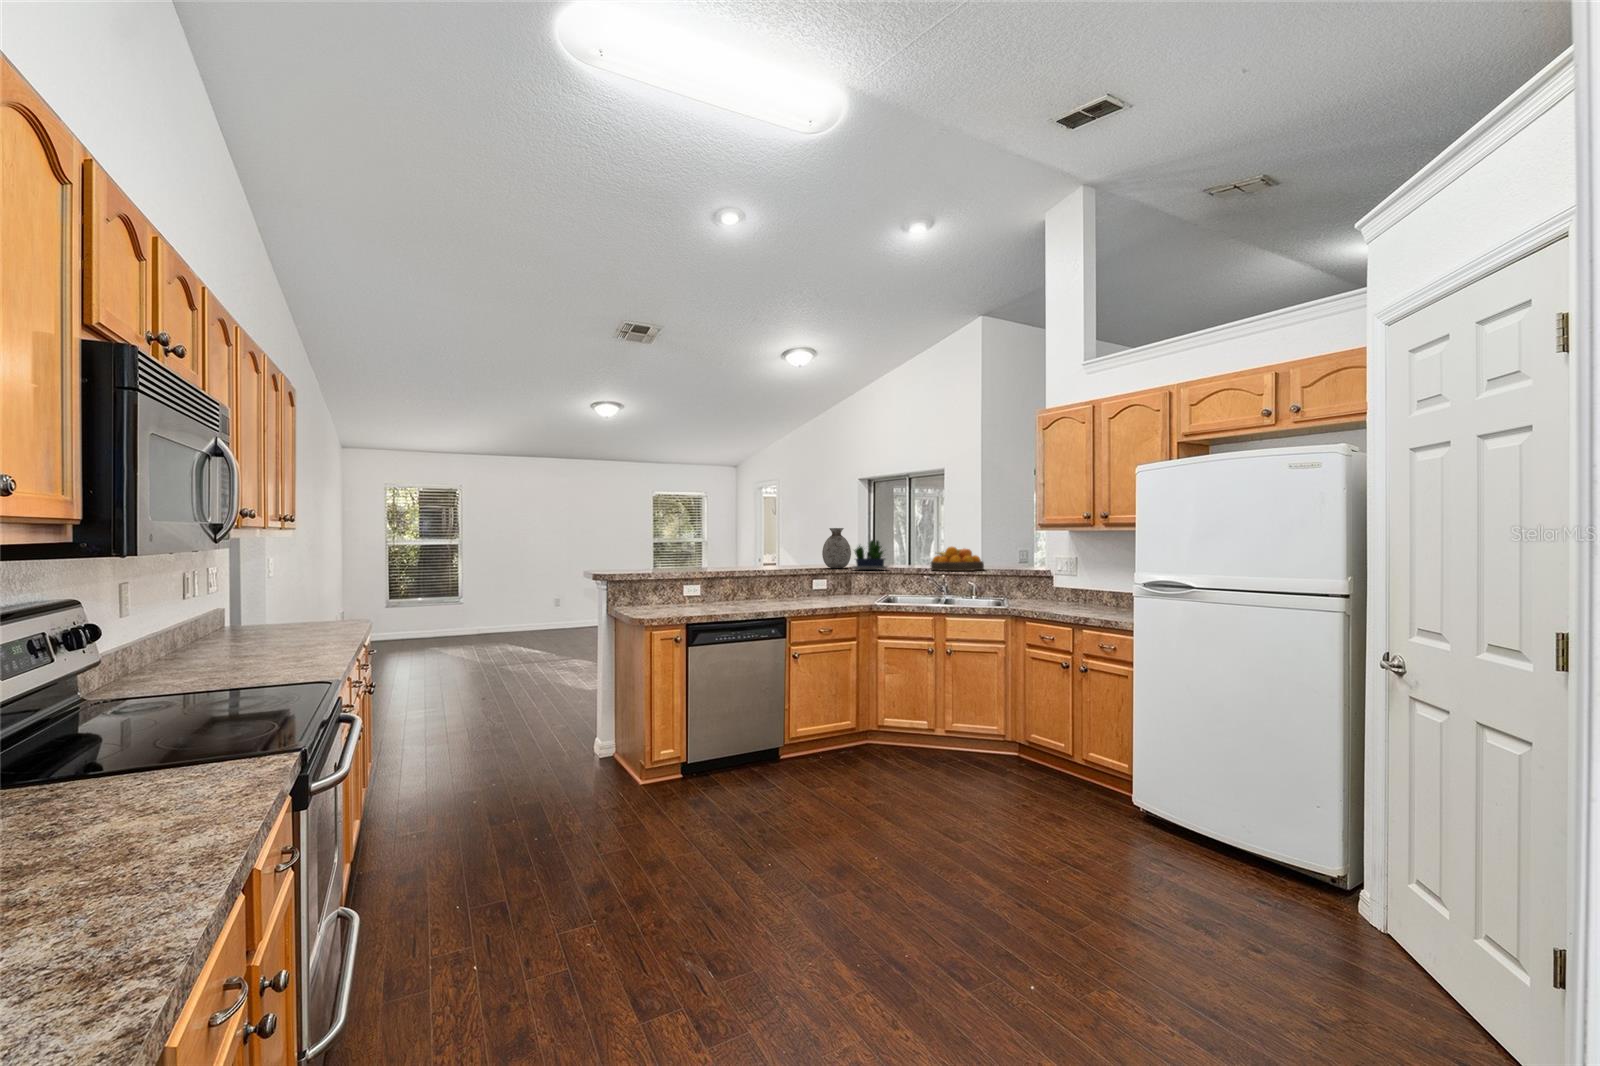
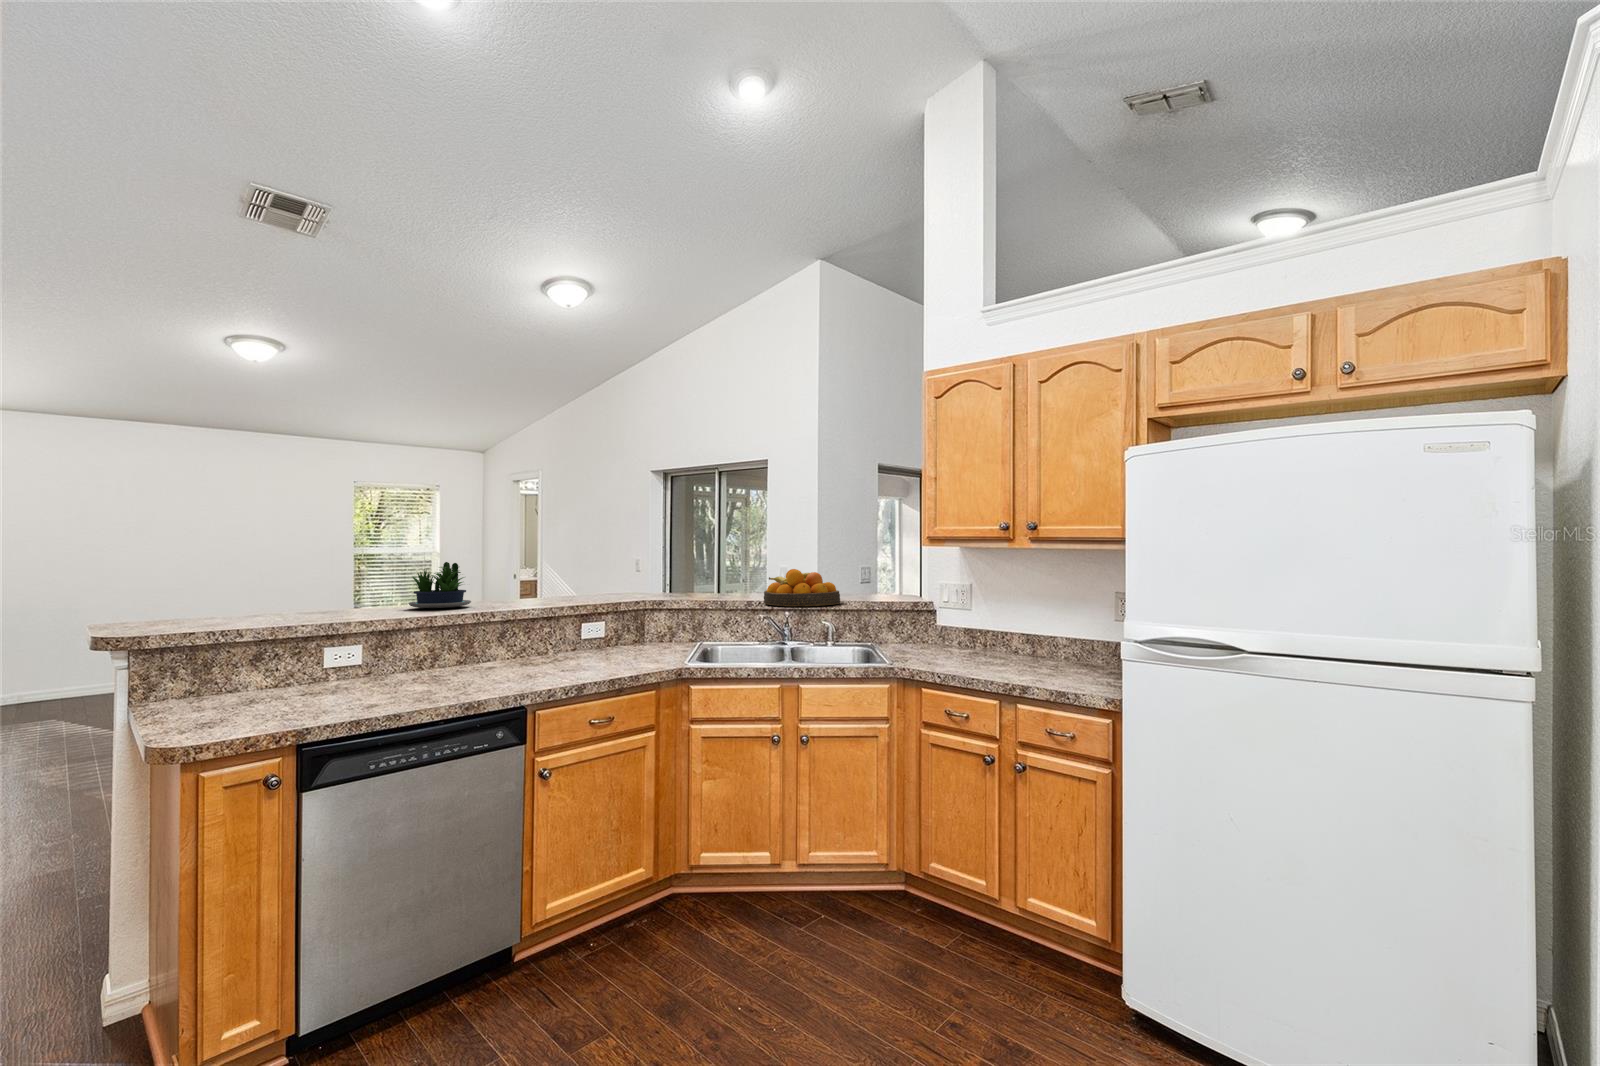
vase: present [822,528,851,568] -> none [598,541,642,601]
potted plant: present [852,540,888,570] -> present [408,562,471,608]

